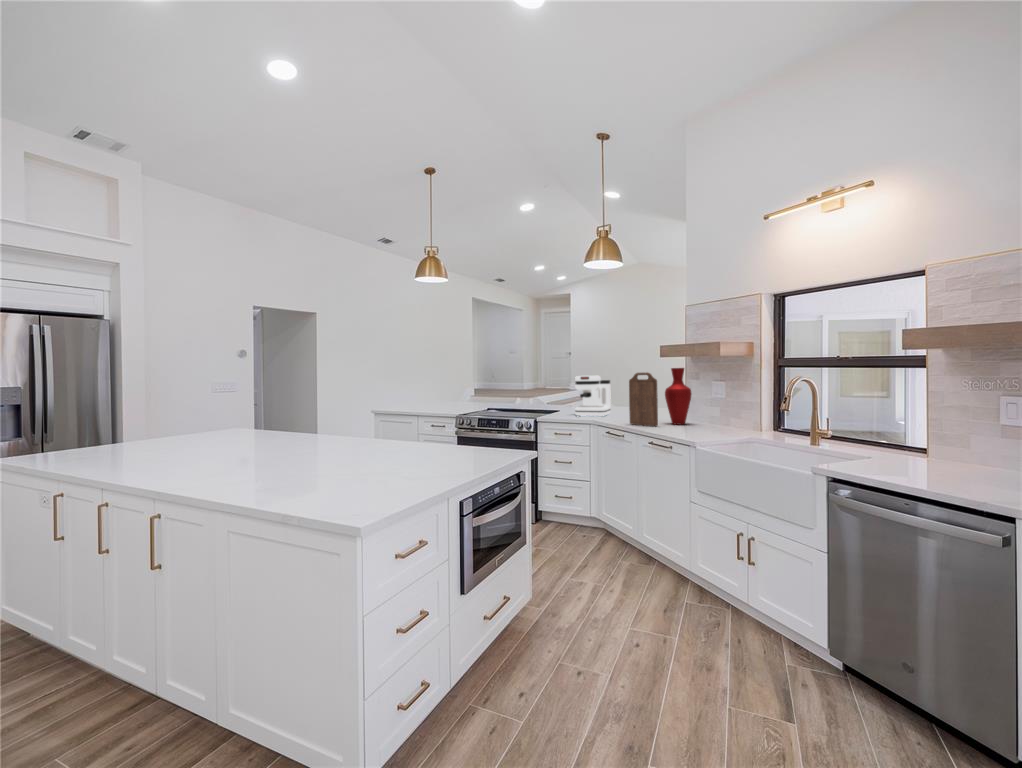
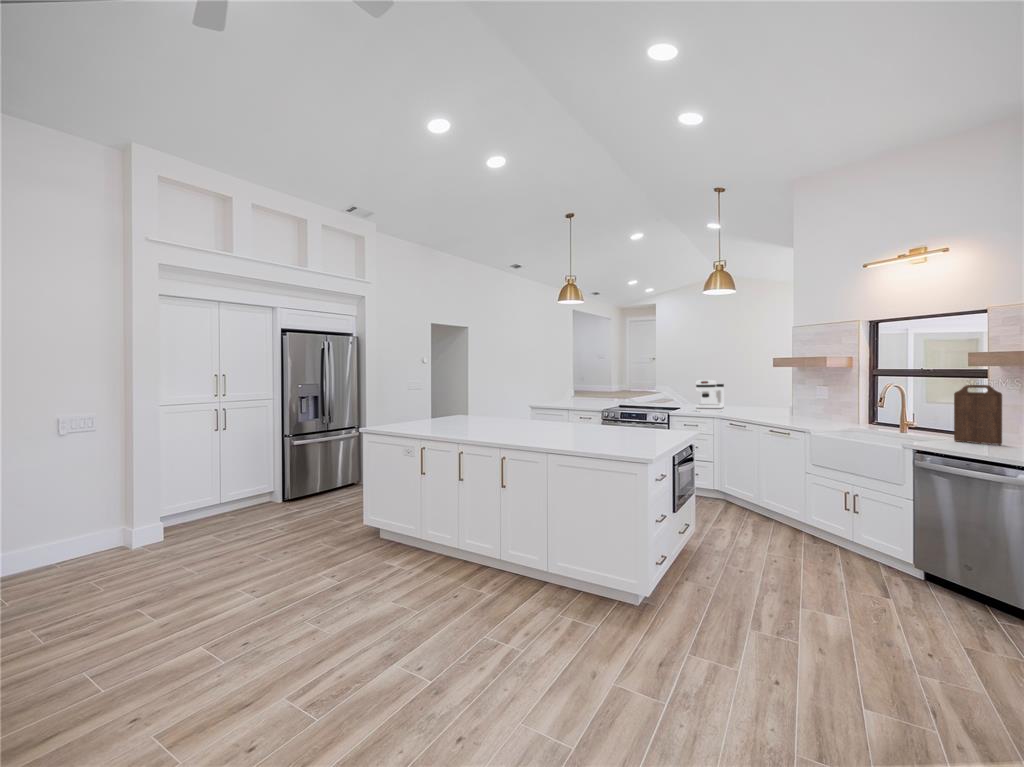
vase: present [665,368,691,425] -> none [777,375,799,419]
cutting board: present [629,372,658,426] -> present [954,385,1002,445]

